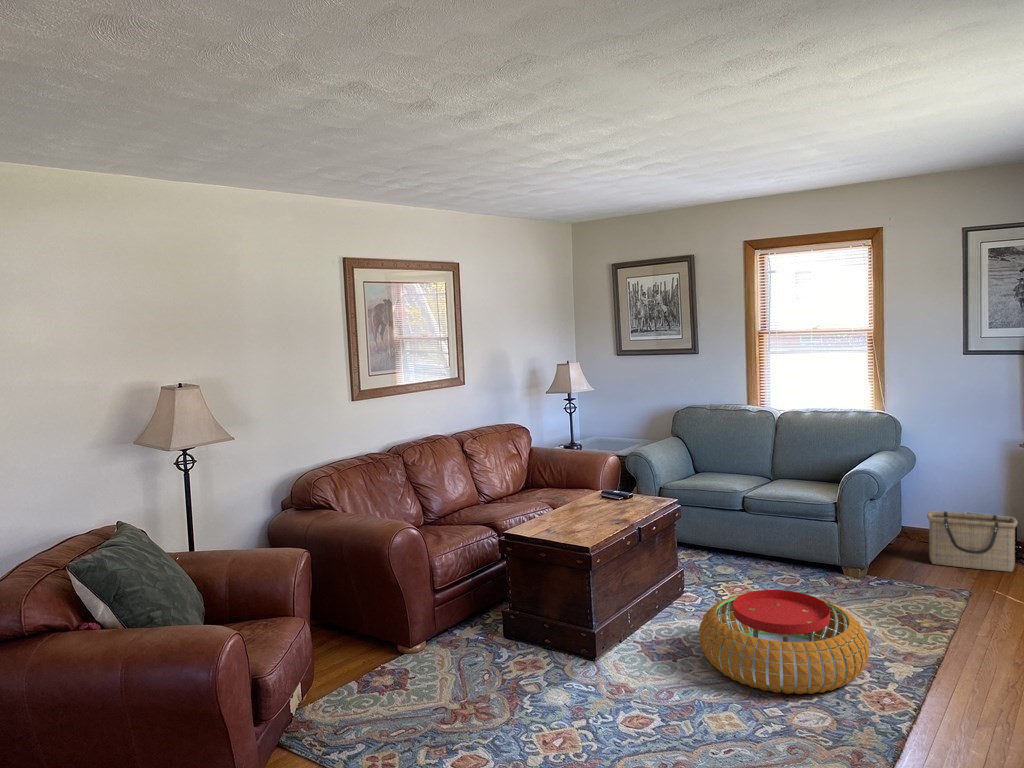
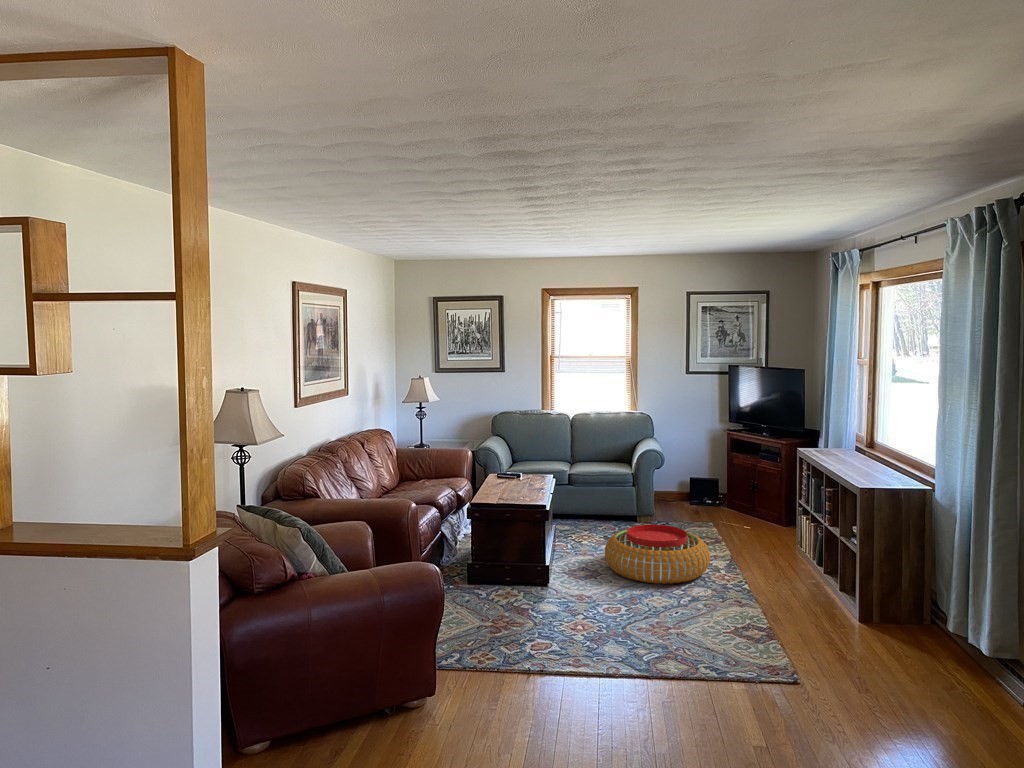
basket: present [927,511,1017,572] -> none [674,475,726,510]

